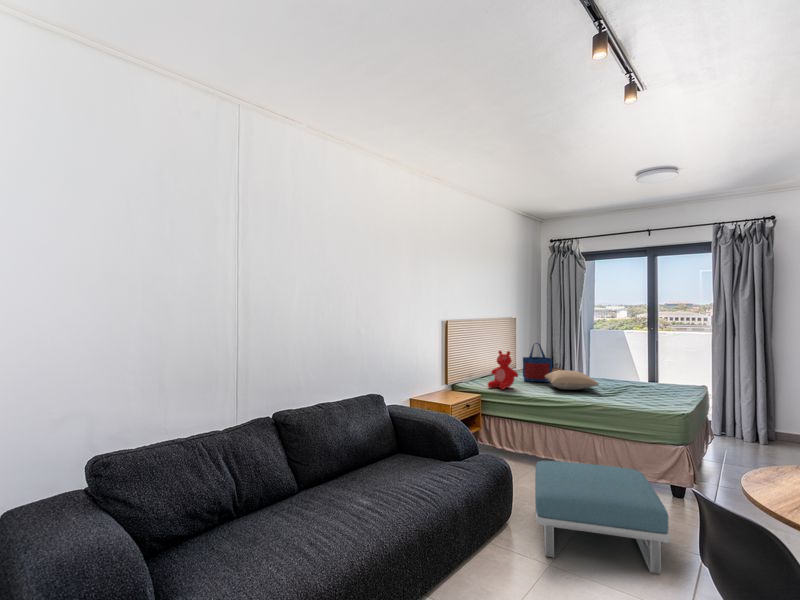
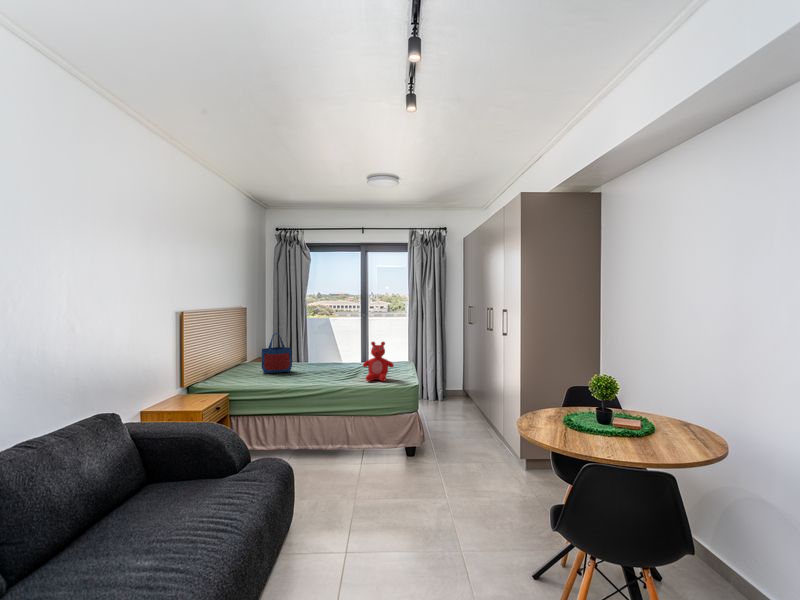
teddy bear: present [488,351,518,389] -> present [363,342,394,382]
pillow: present [545,370,599,390] -> none [287,358,342,377]
footstool: present [535,461,670,574] -> none [309,441,437,545]

